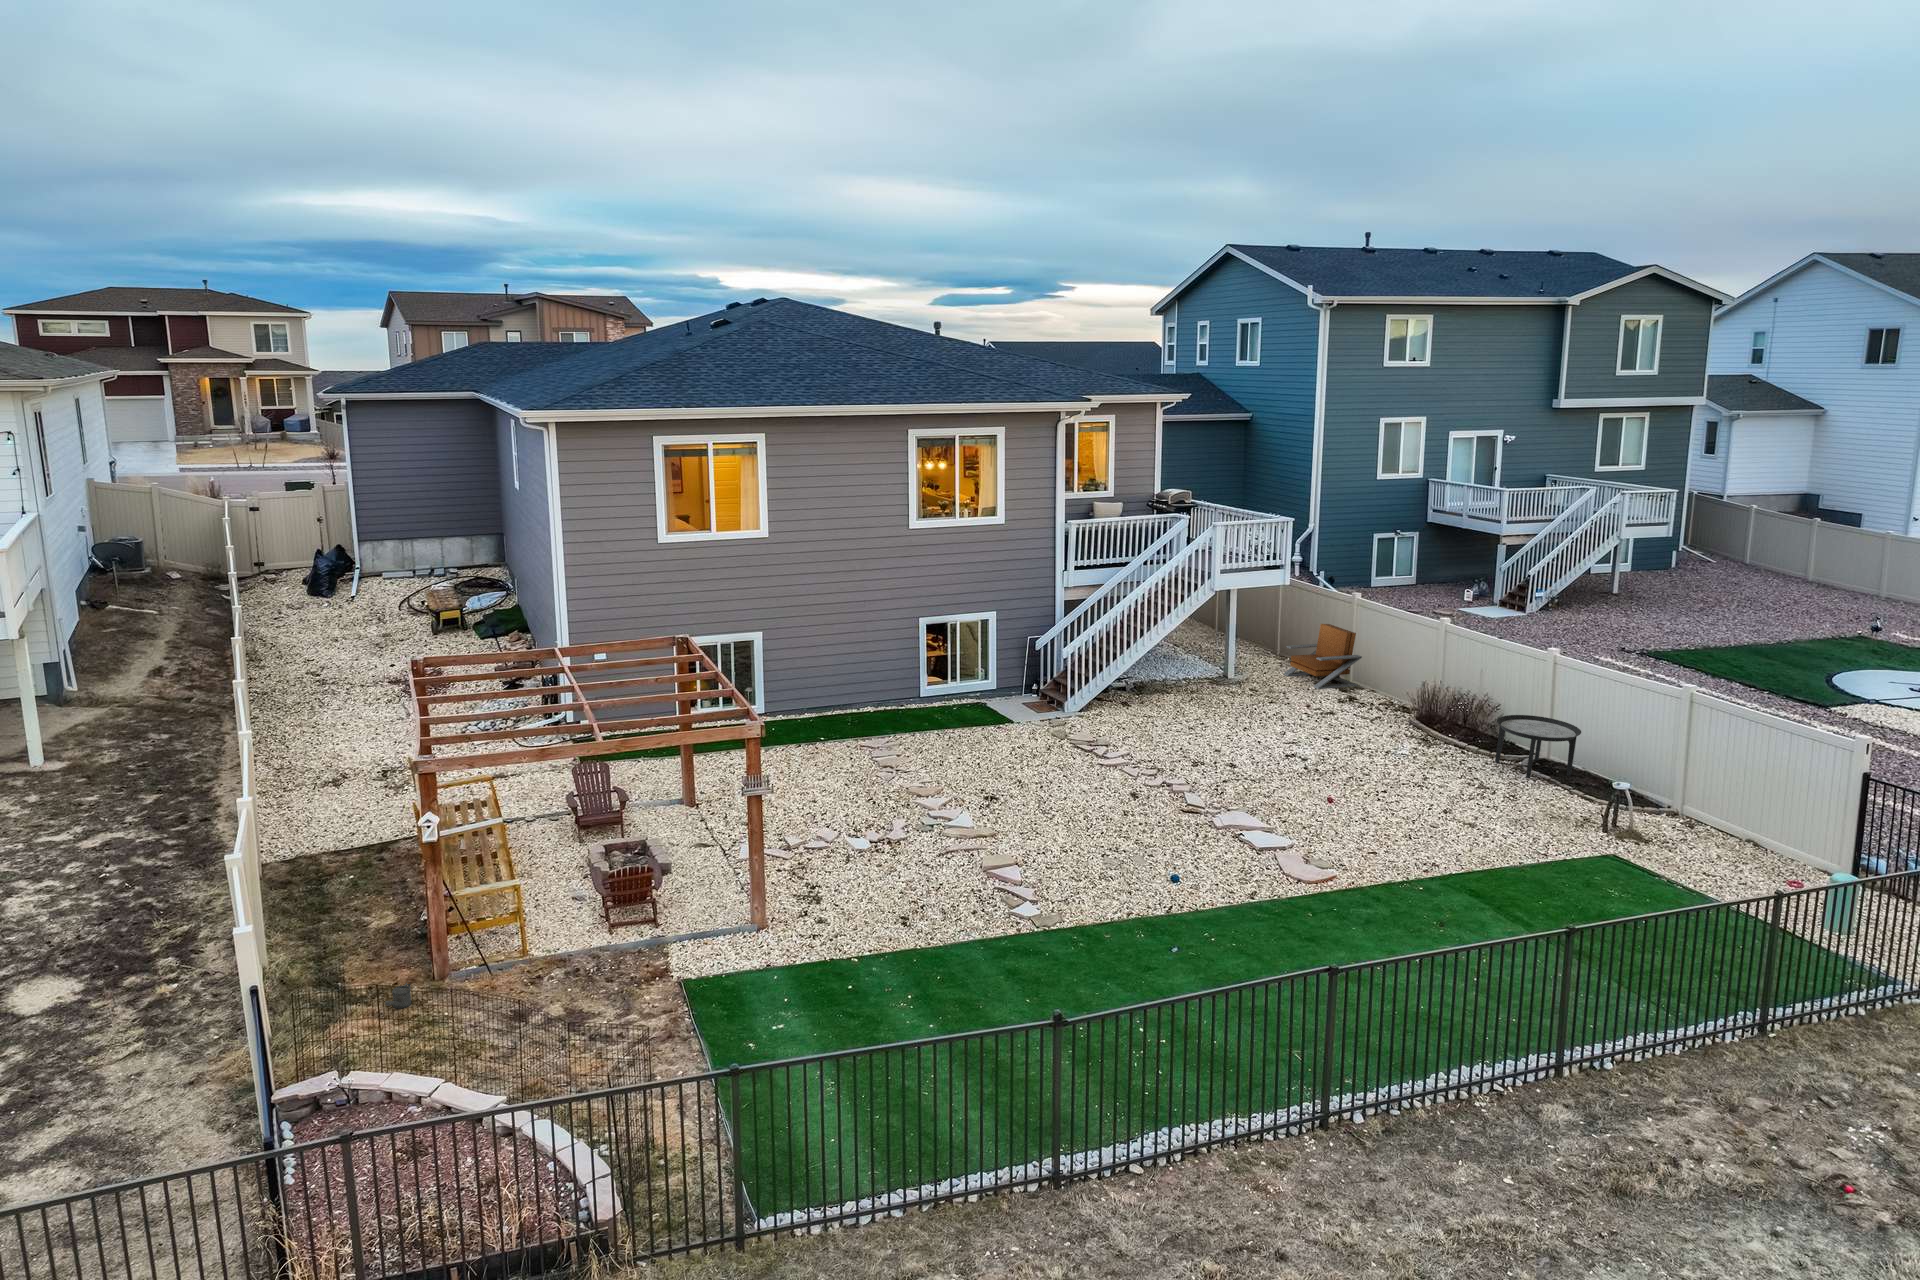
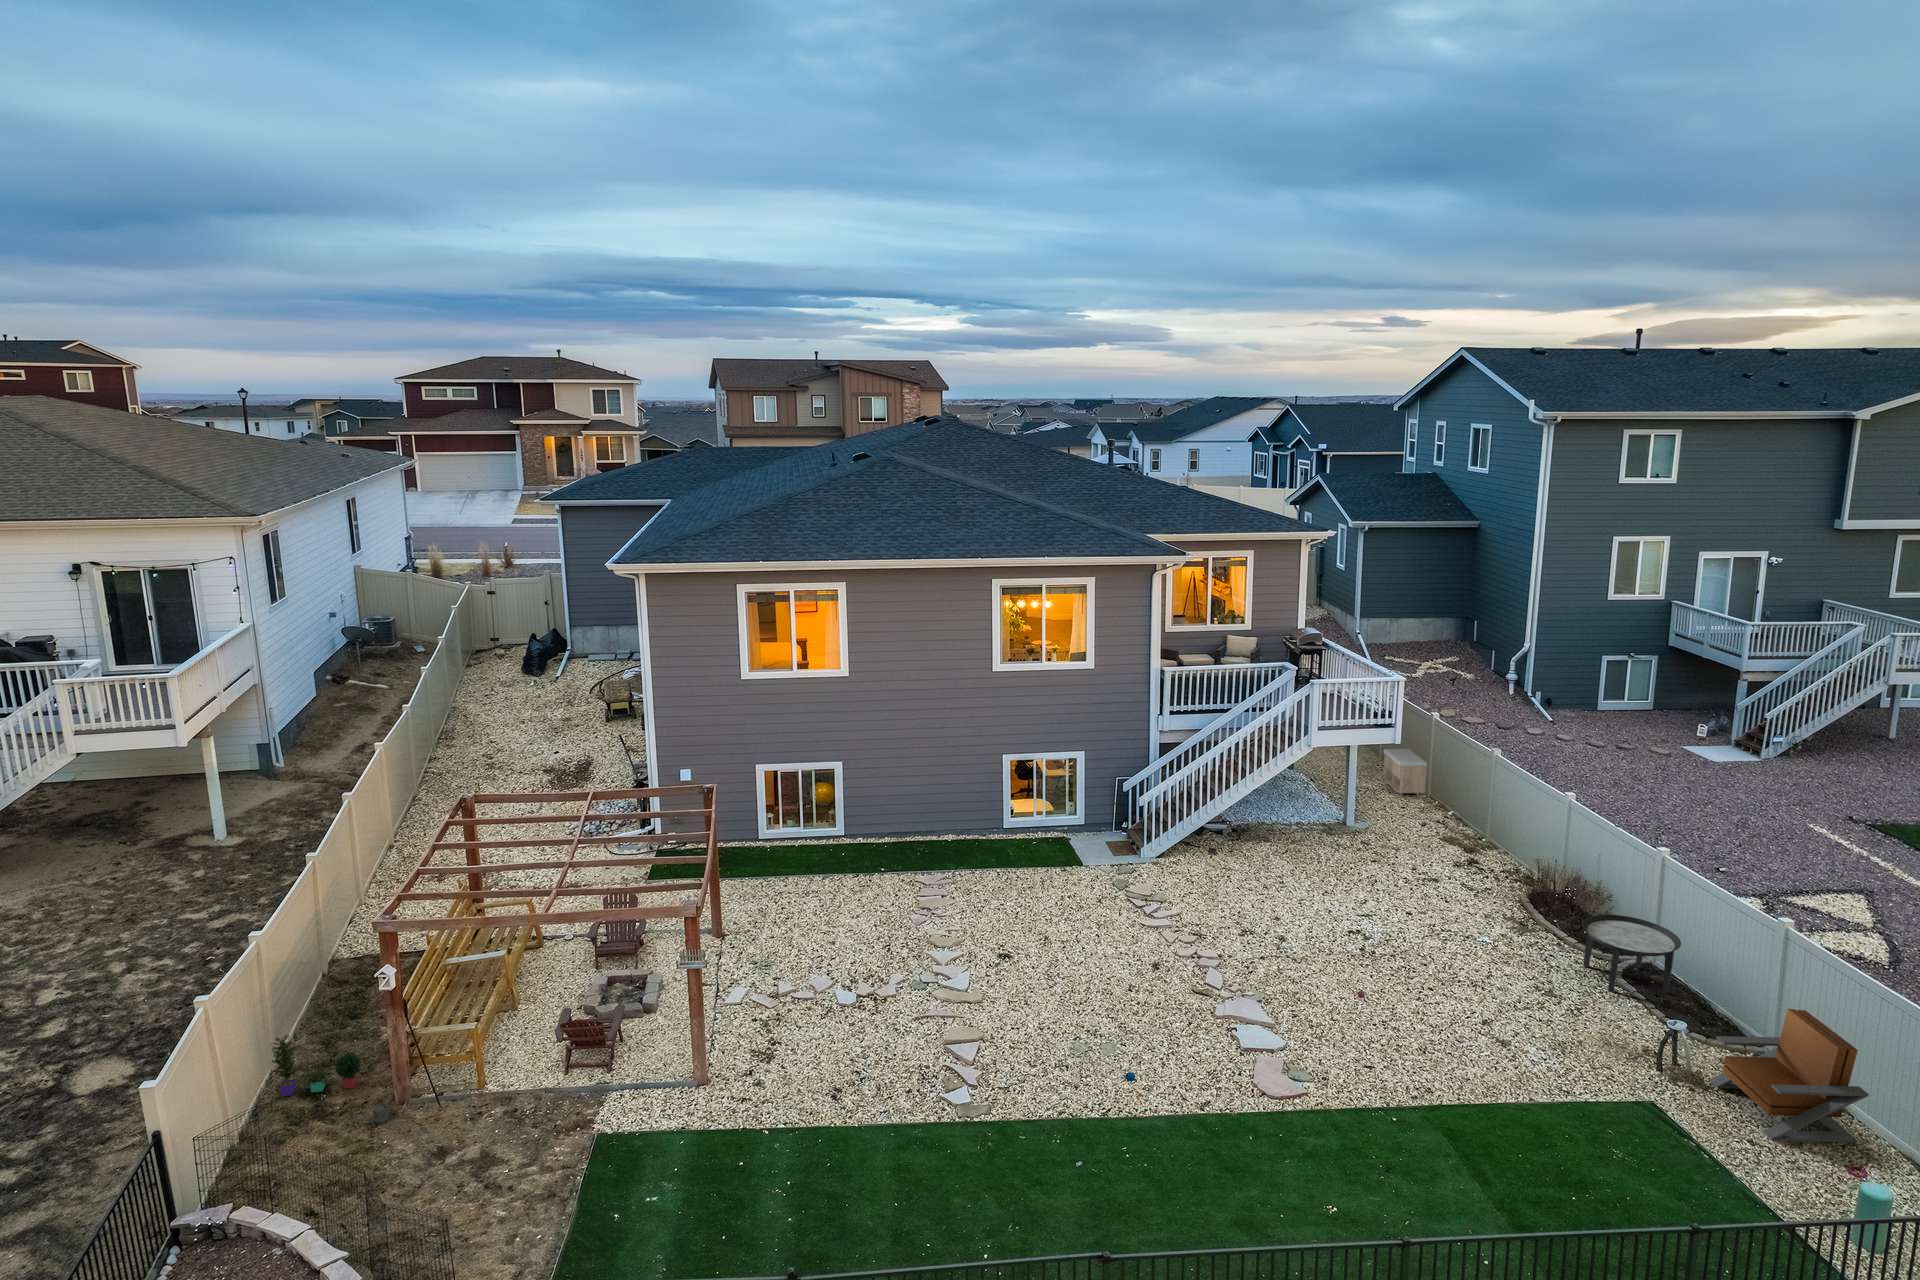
storage bench: none [1234,610,1280,653] -> present [1383,749,1427,796]
lounge chair: present [1284,624,1362,689] -> present [1710,1009,1869,1143]
potted plant: none [231,923,348,1000] -> present [270,1035,361,1096]

